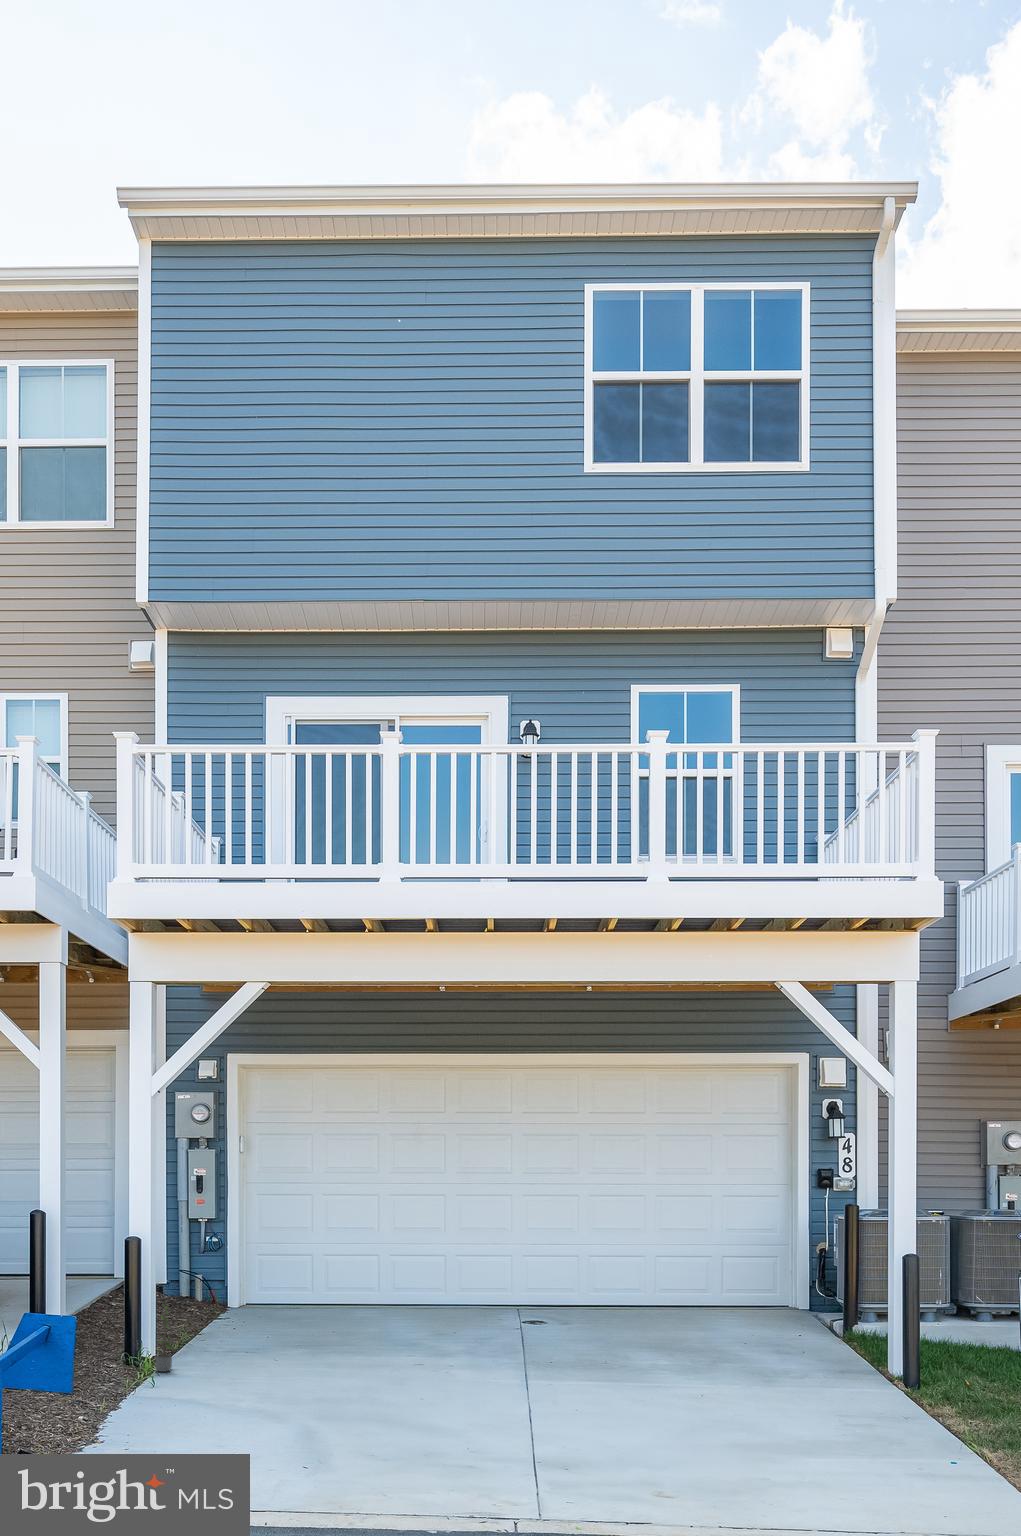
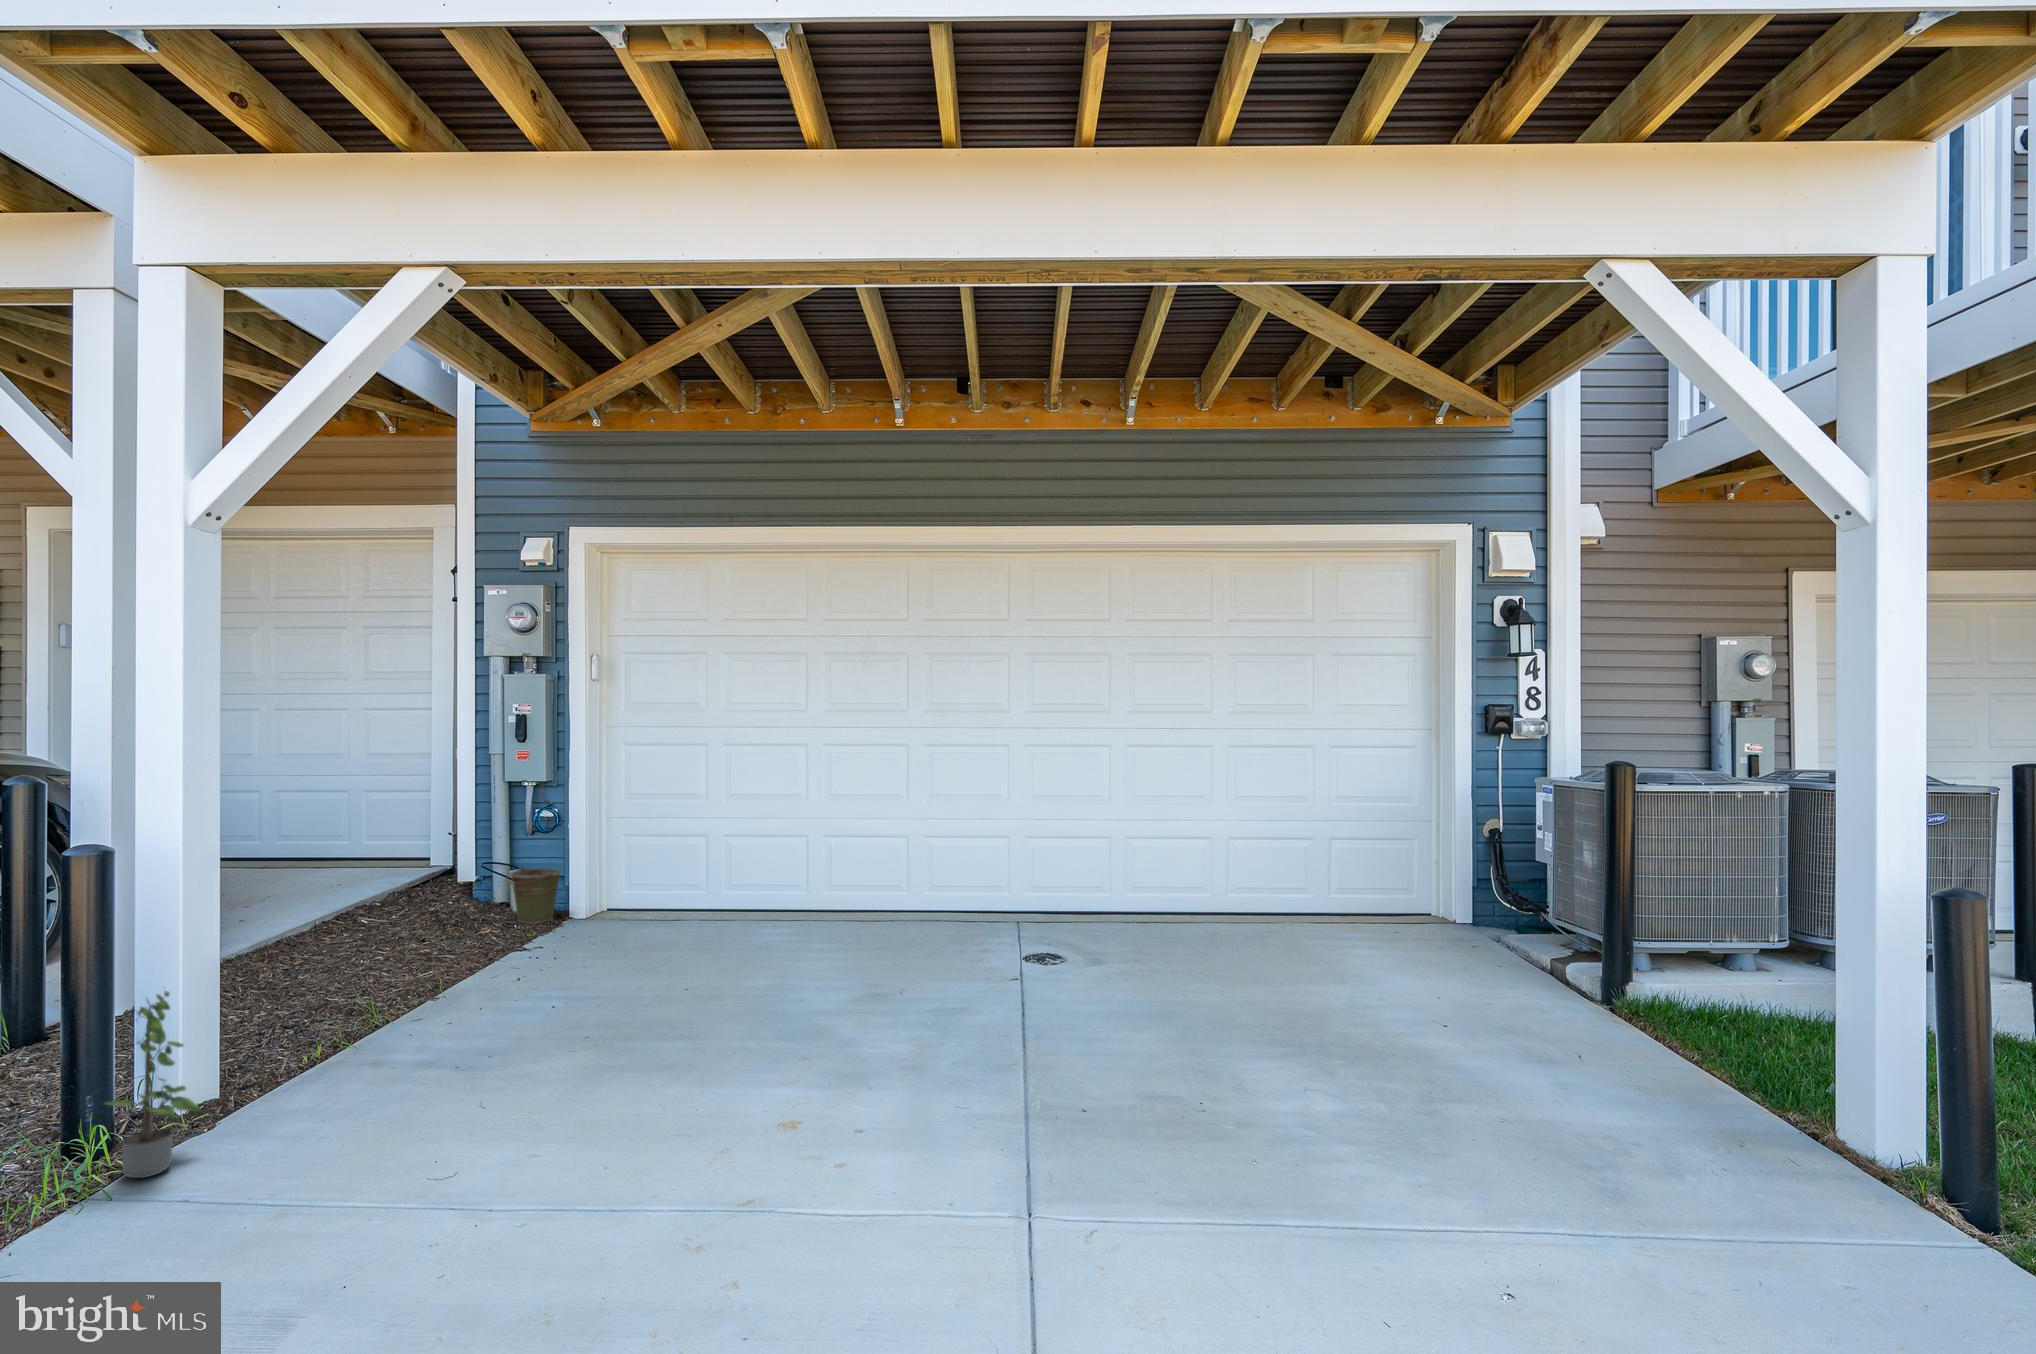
bucket: none [191,1275,224,1311] -> present [509,867,561,924]

